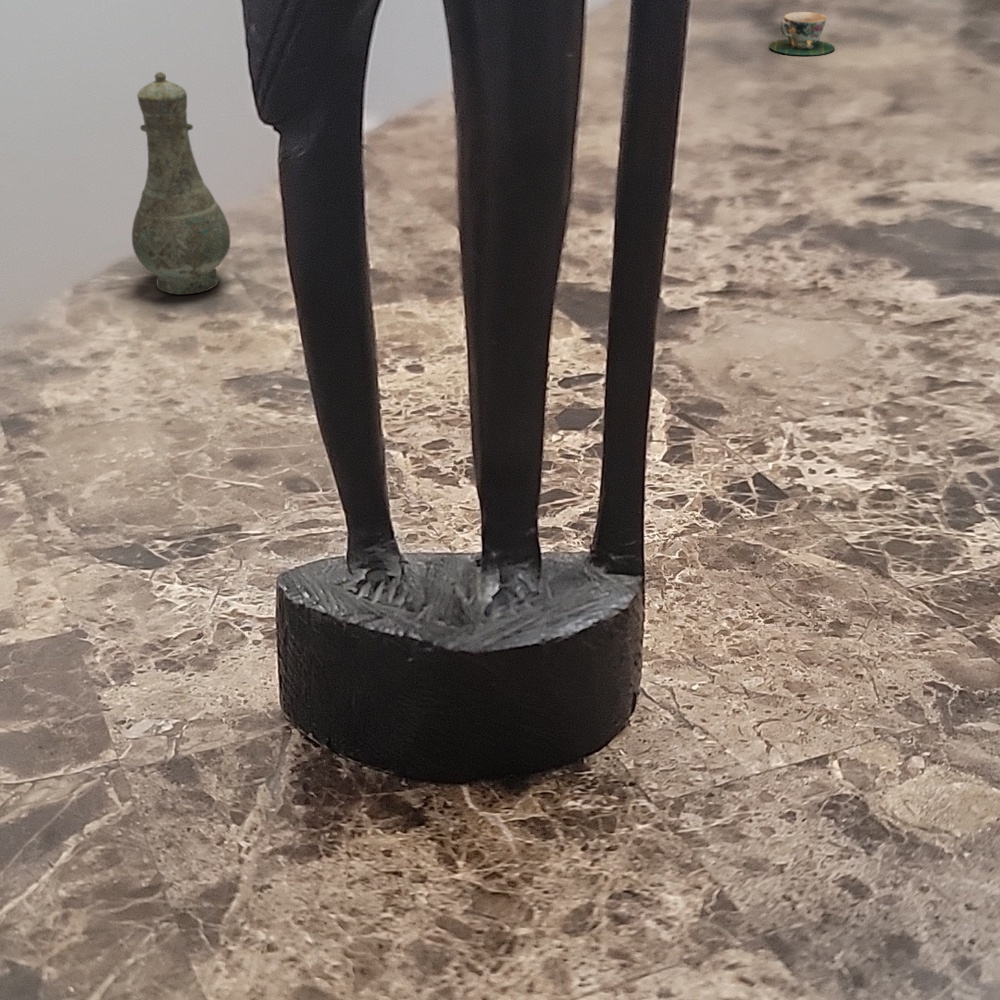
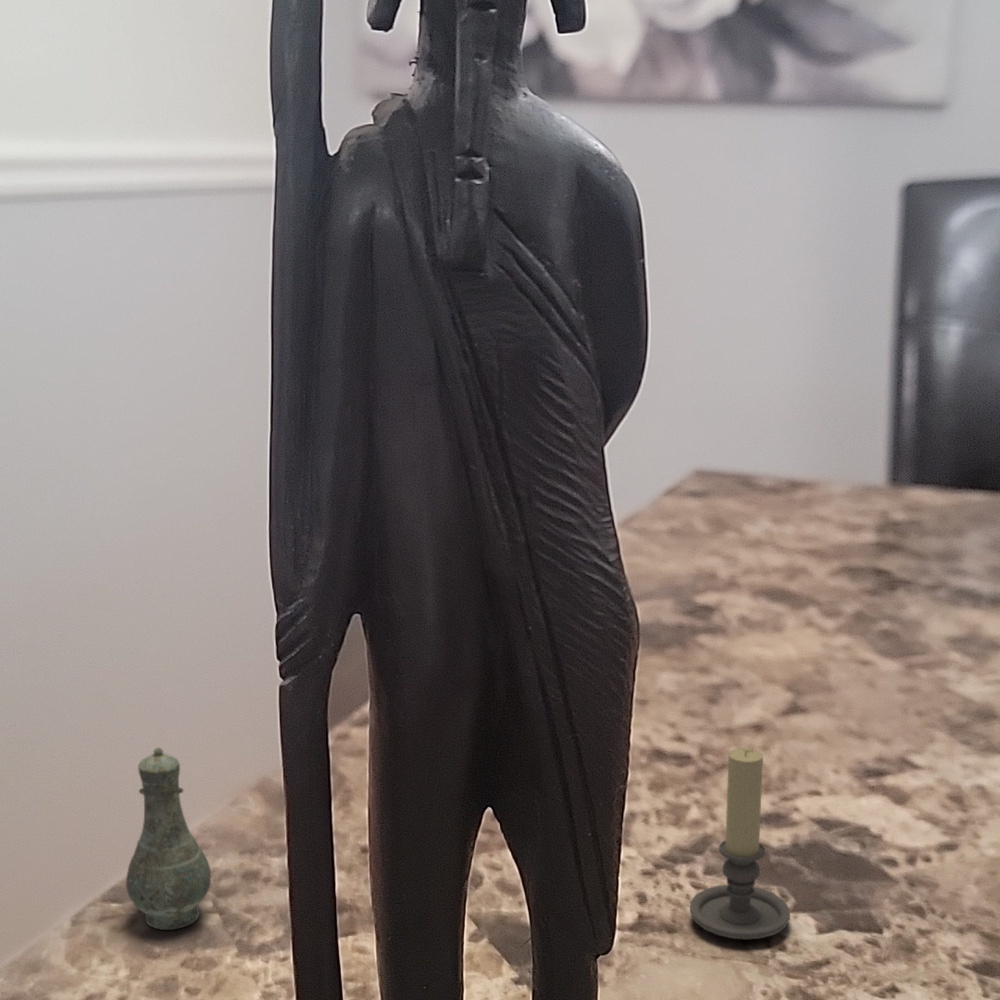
teacup: present [769,12,834,55] -> none [688,604,745,644]
candle holder: none [790,68,908,298] -> present [690,748,790,939]

